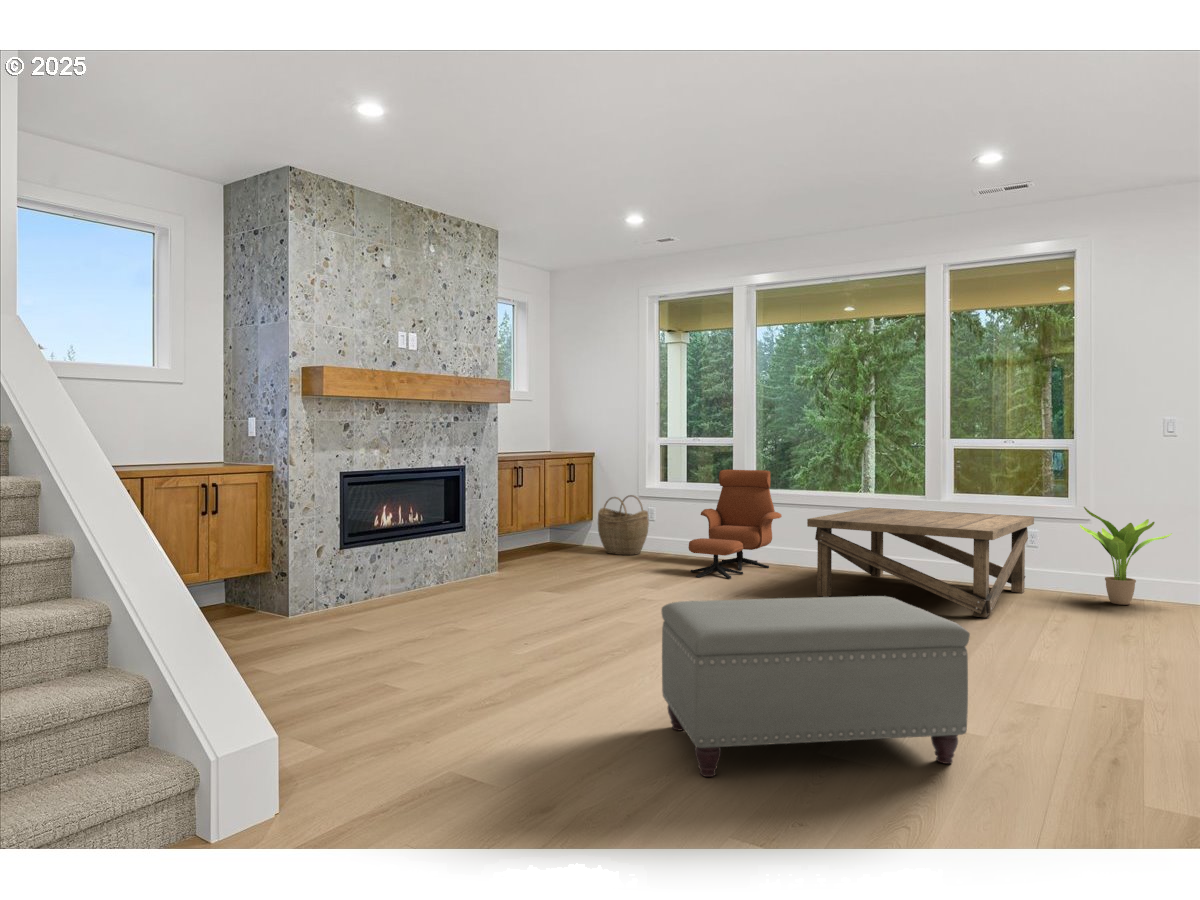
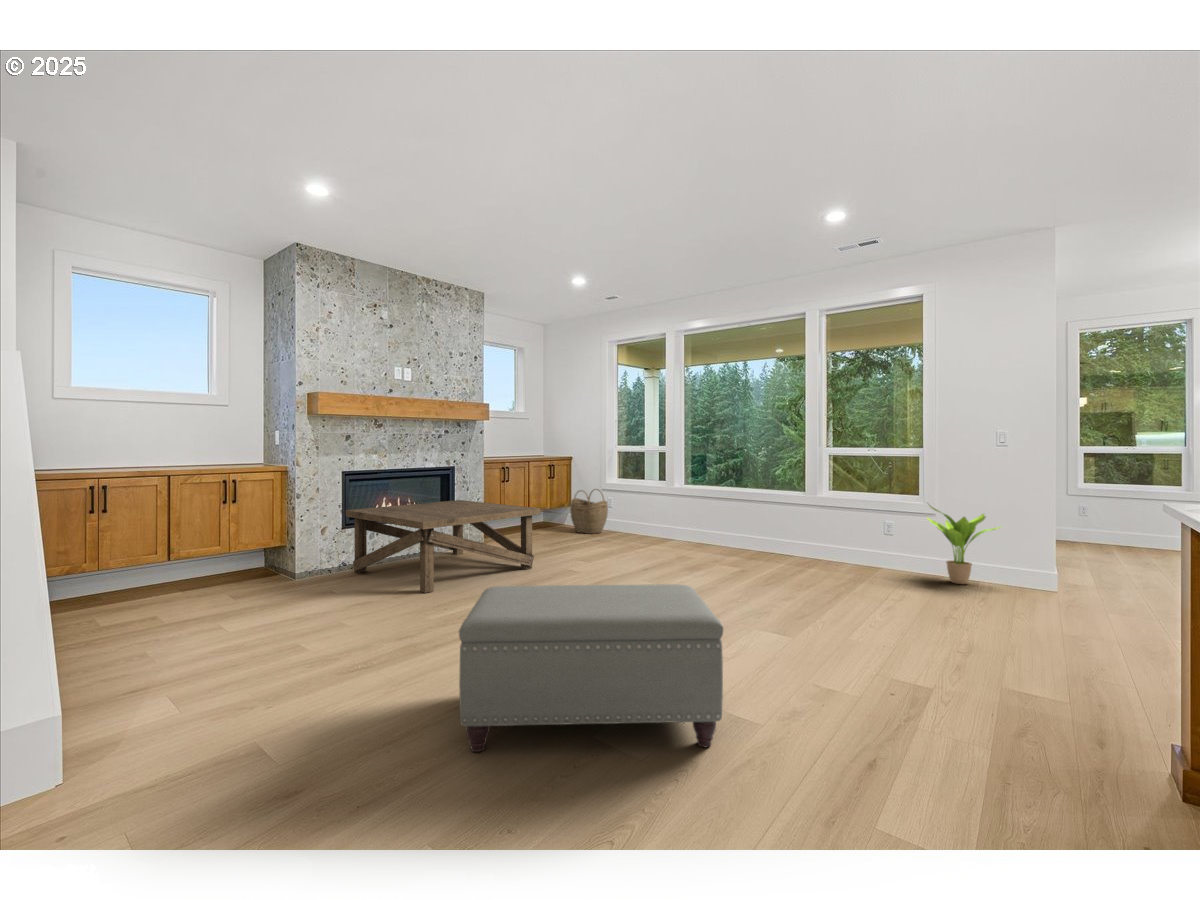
lounge chair: present [688,470,782,579] -> none [624,470,700,555]
coffee table: present [807,508,1034,618] -> present [346,500,540,593]

